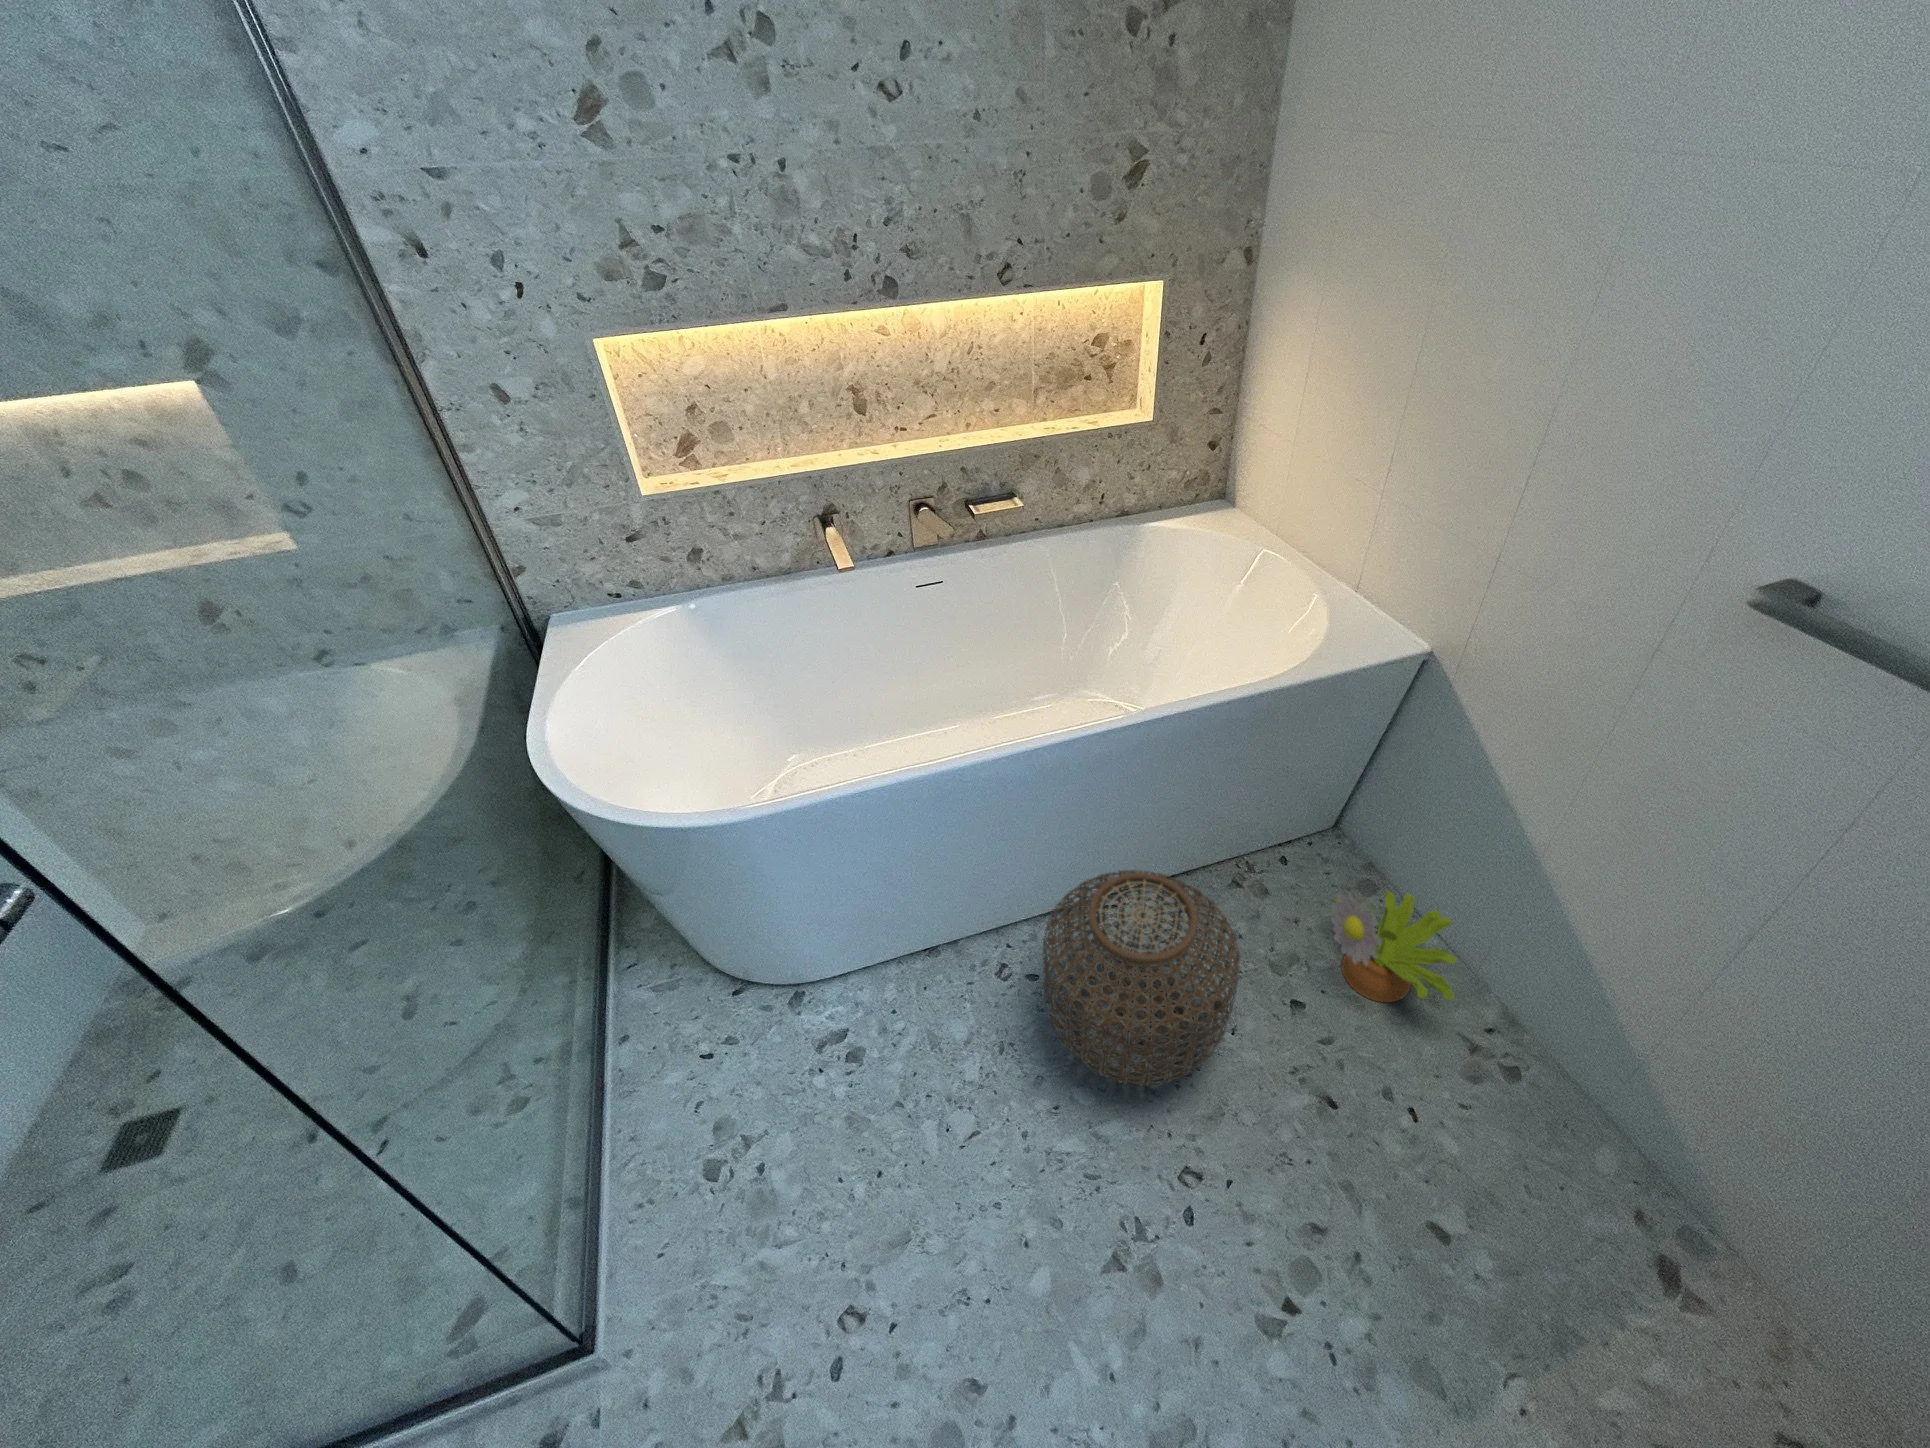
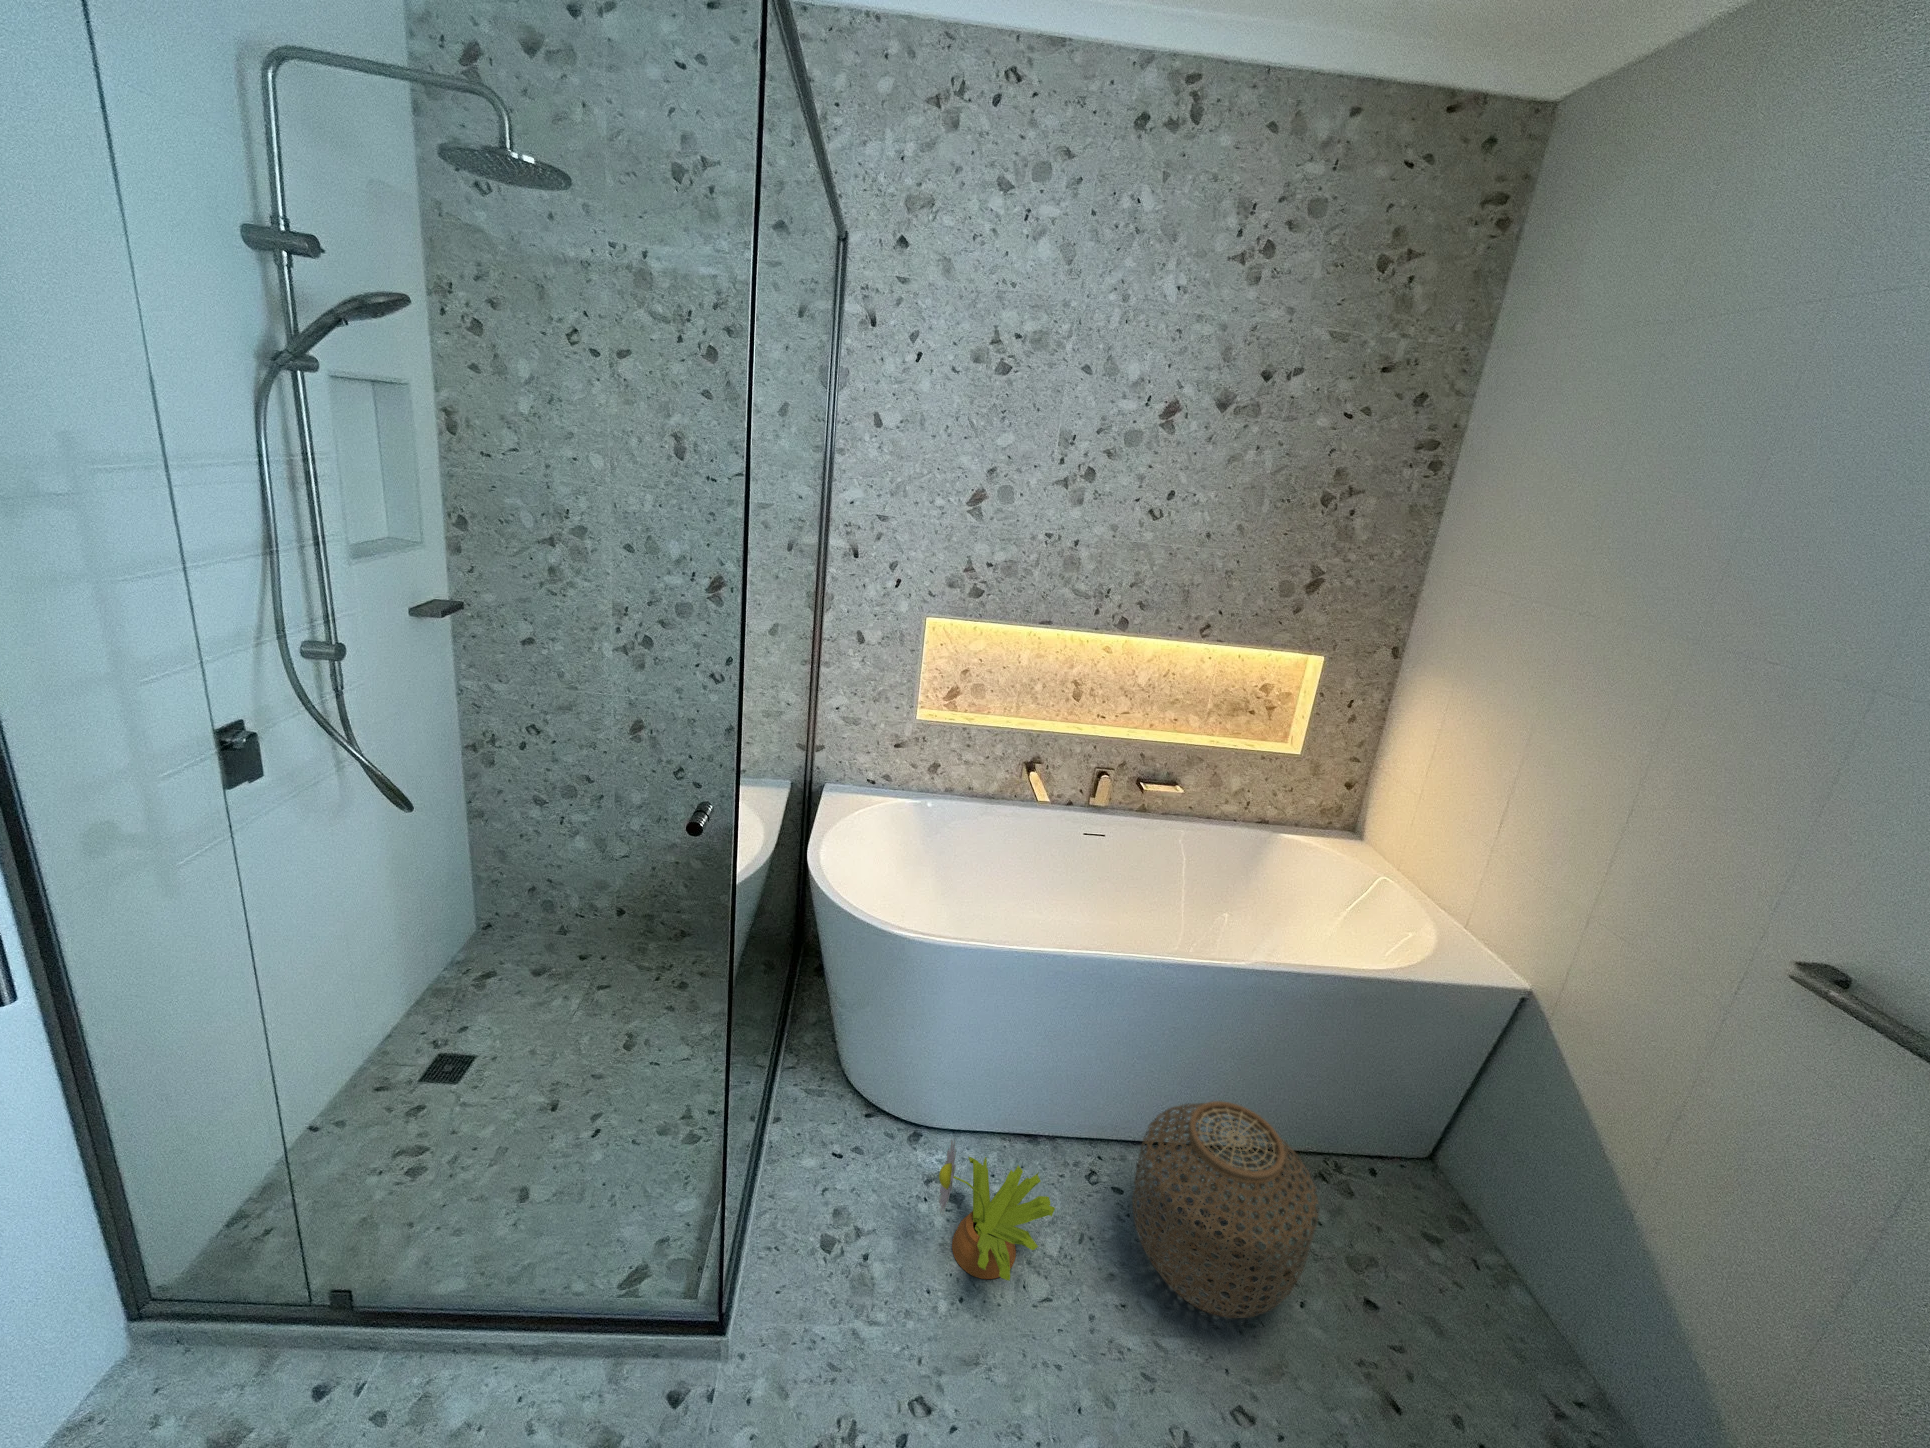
decorative plant: present [1331,891,1457,1002] -> present [939,1139,1055,1281]

